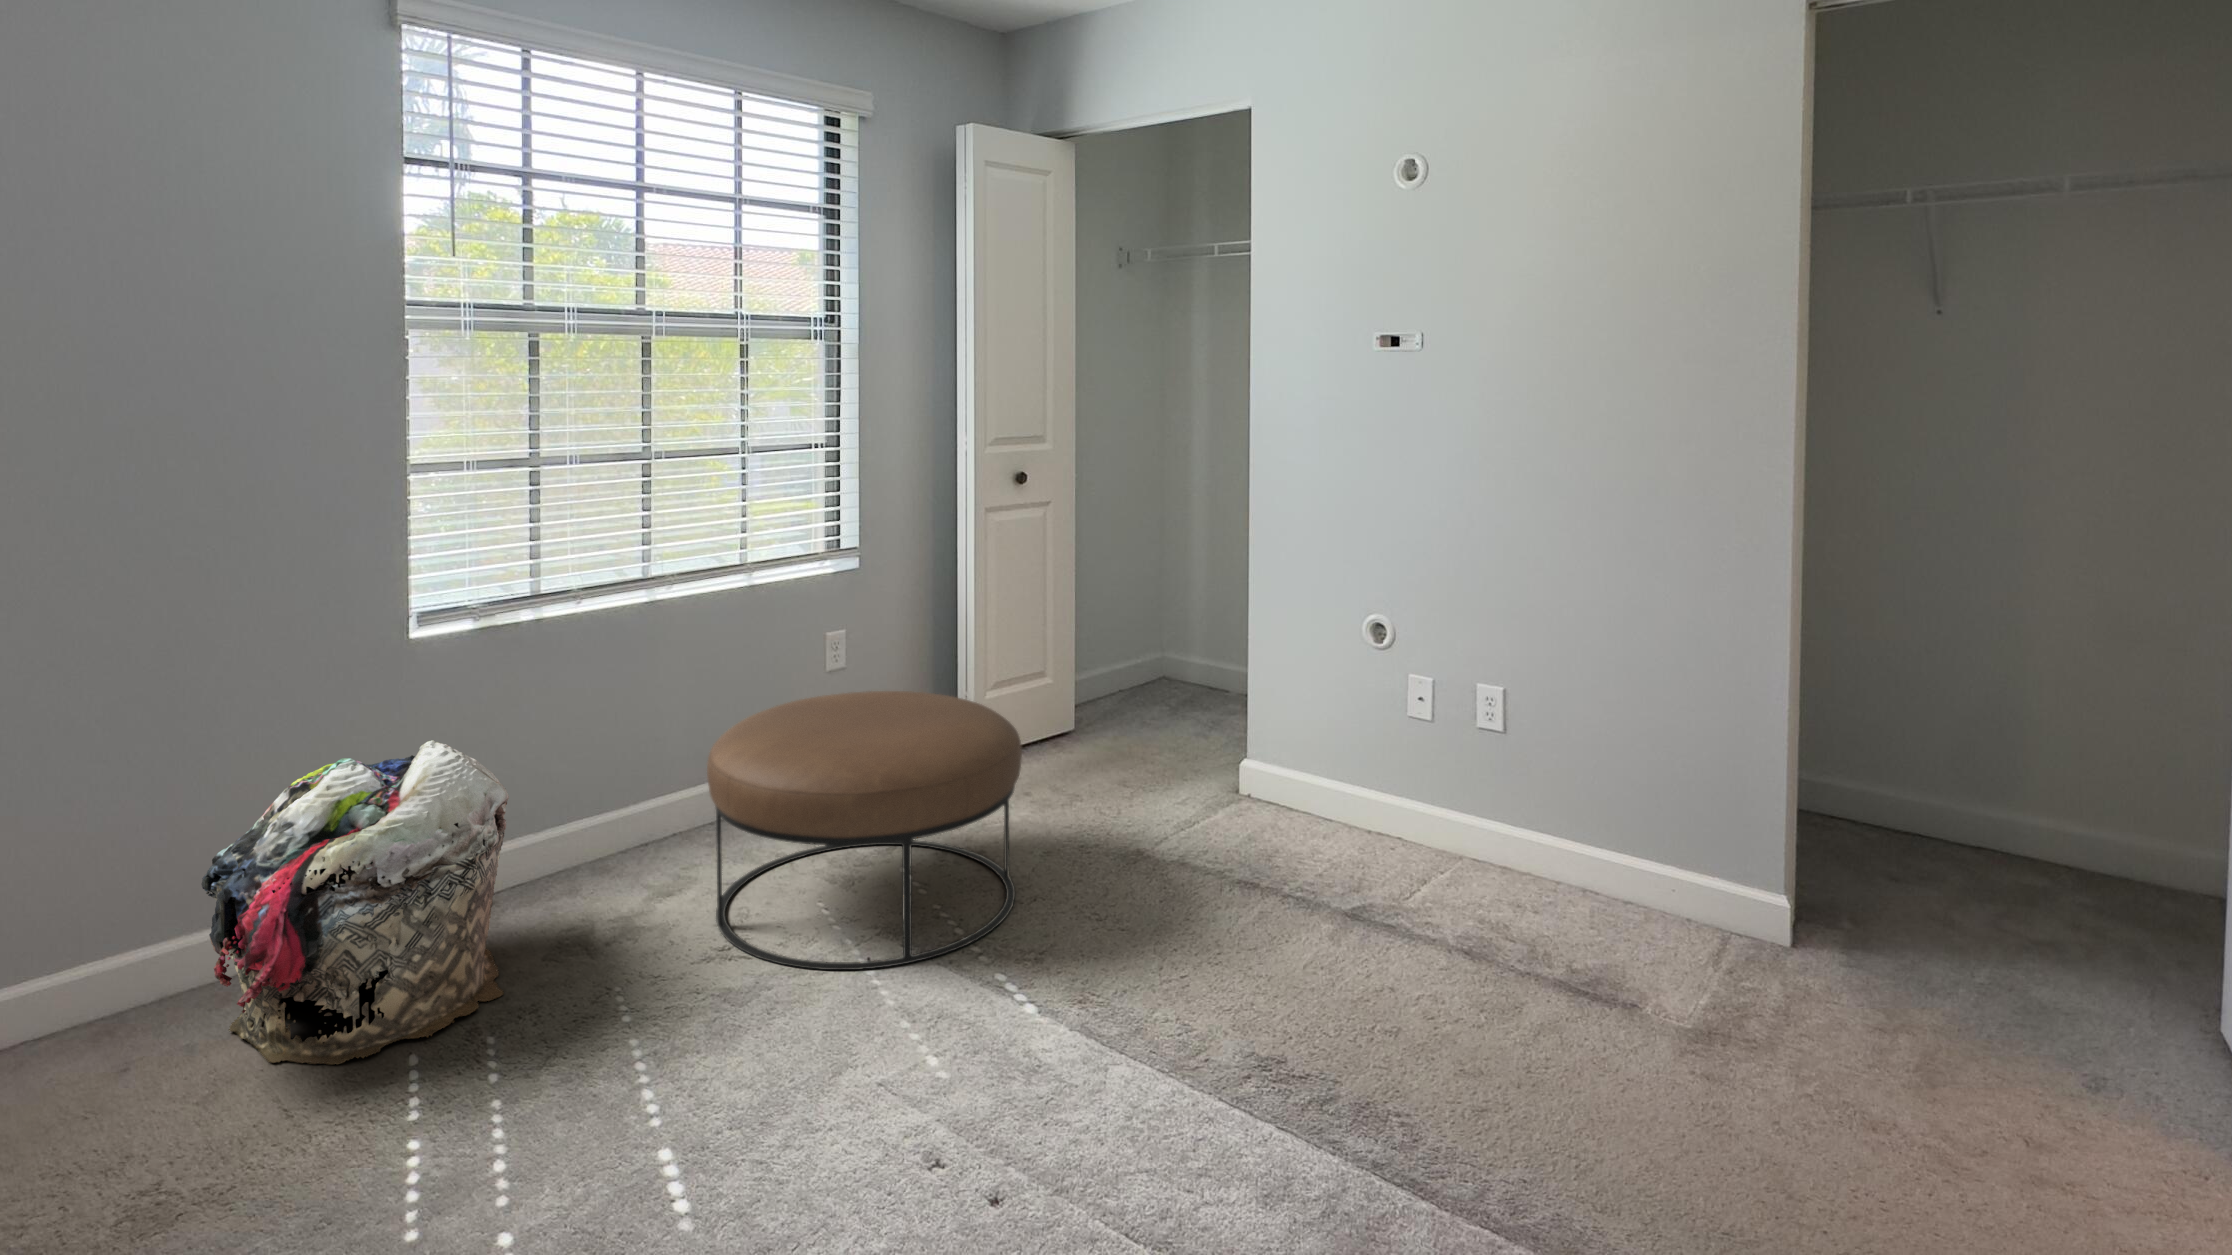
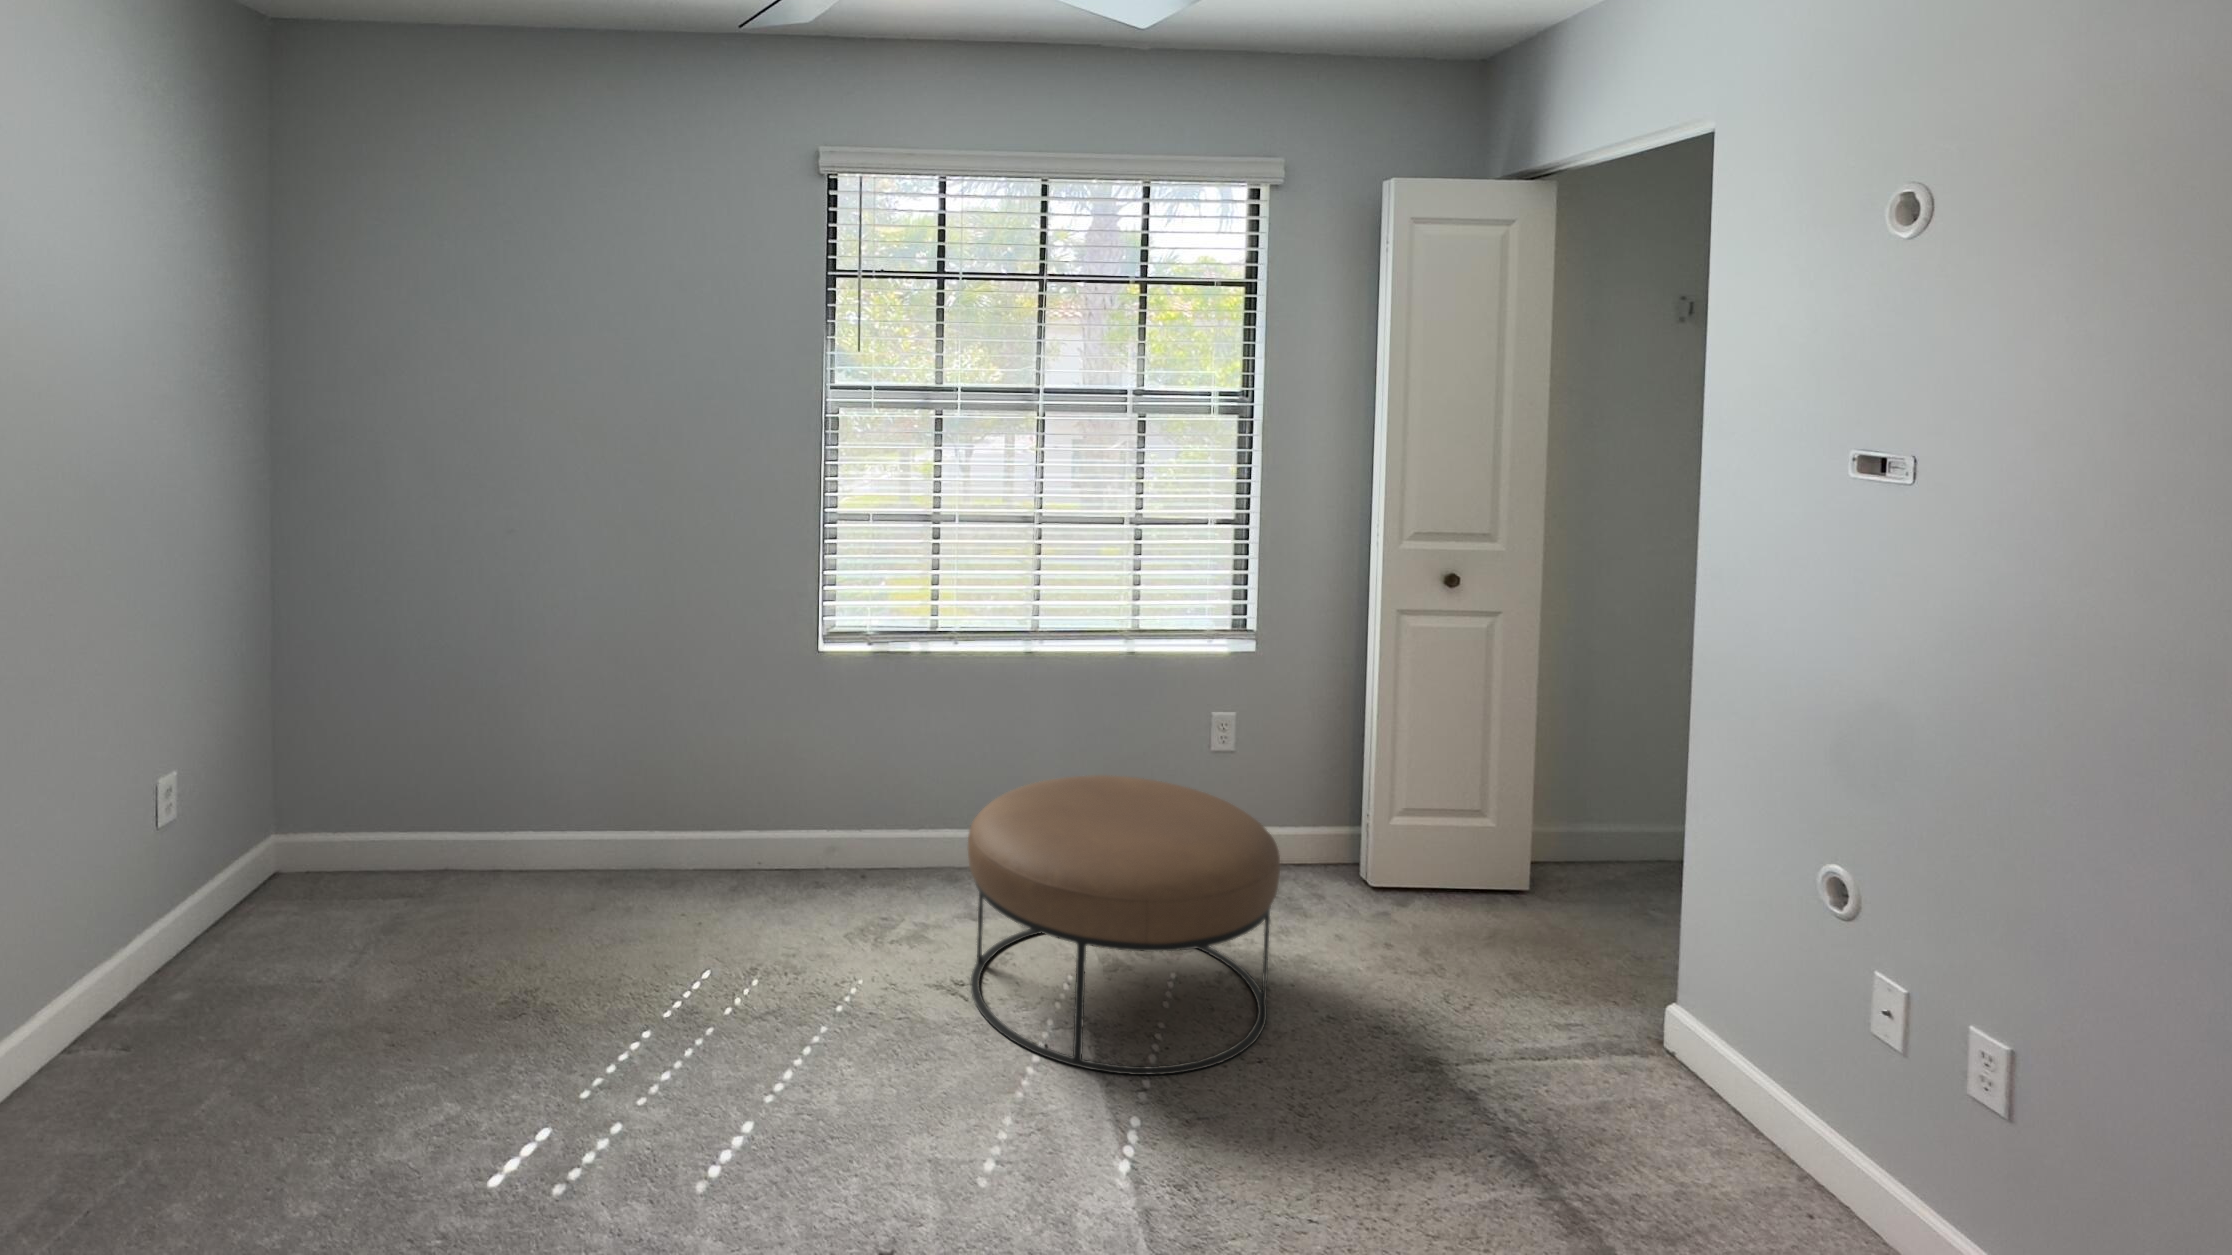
laundry basket: present [201,740,509,1065] -> none [612,733,859,963]

